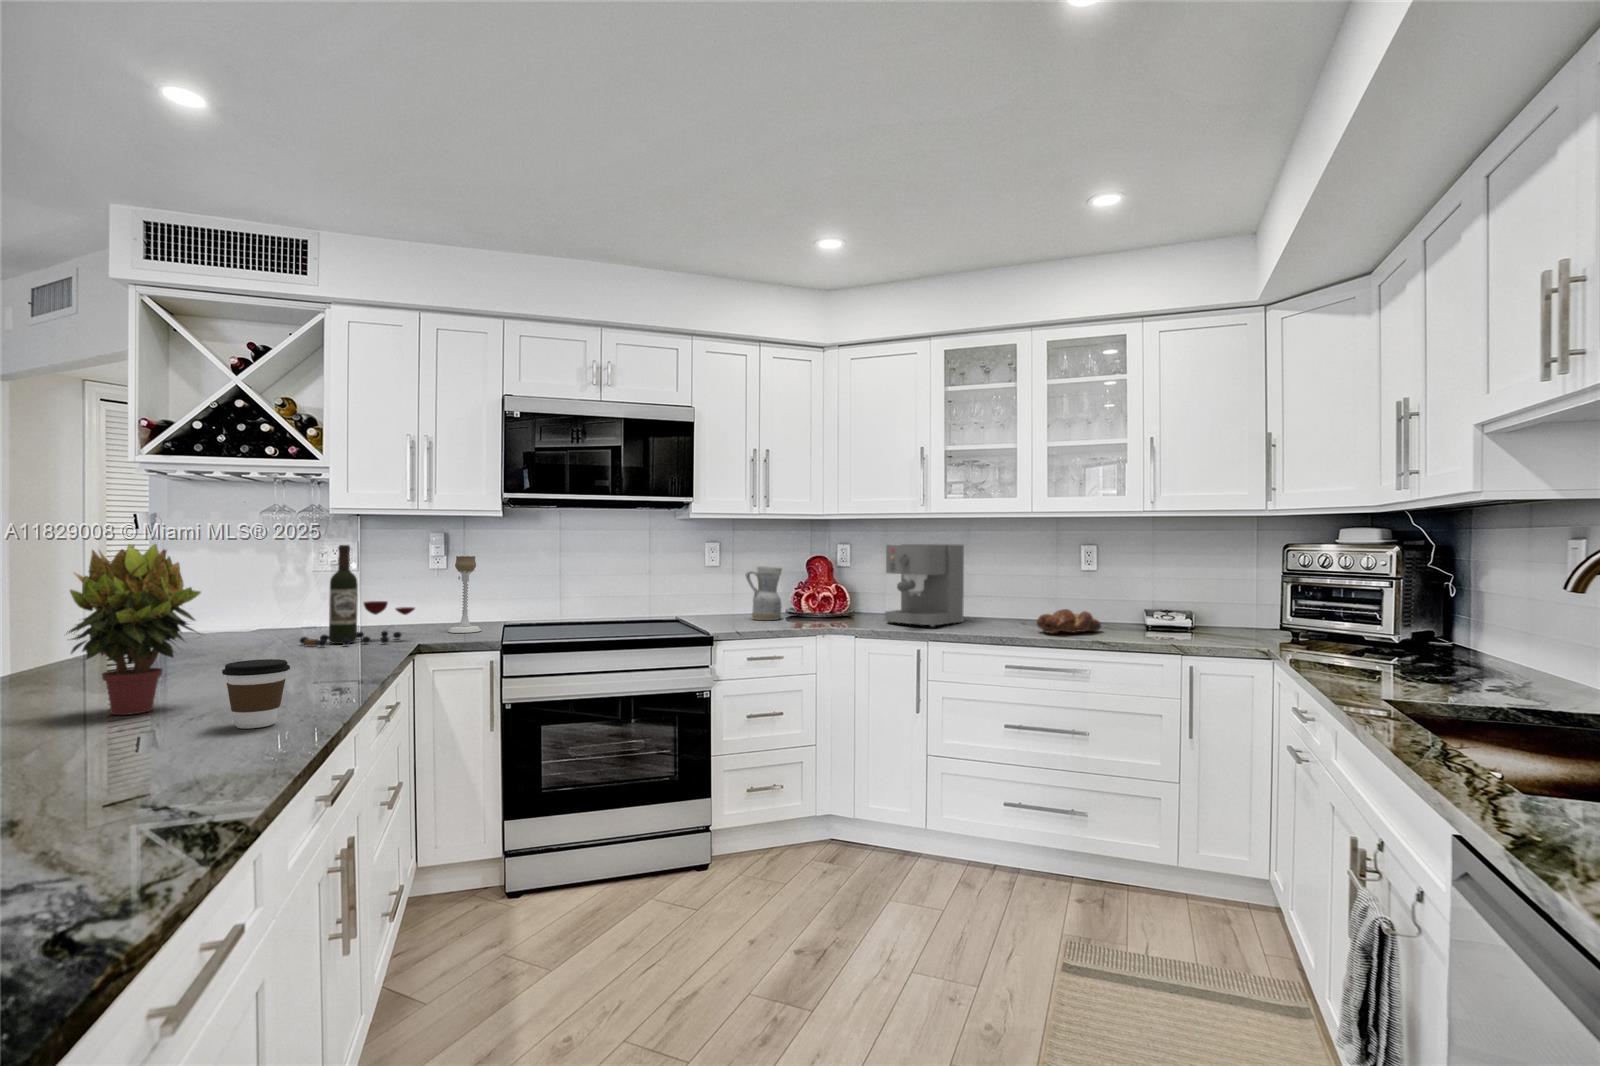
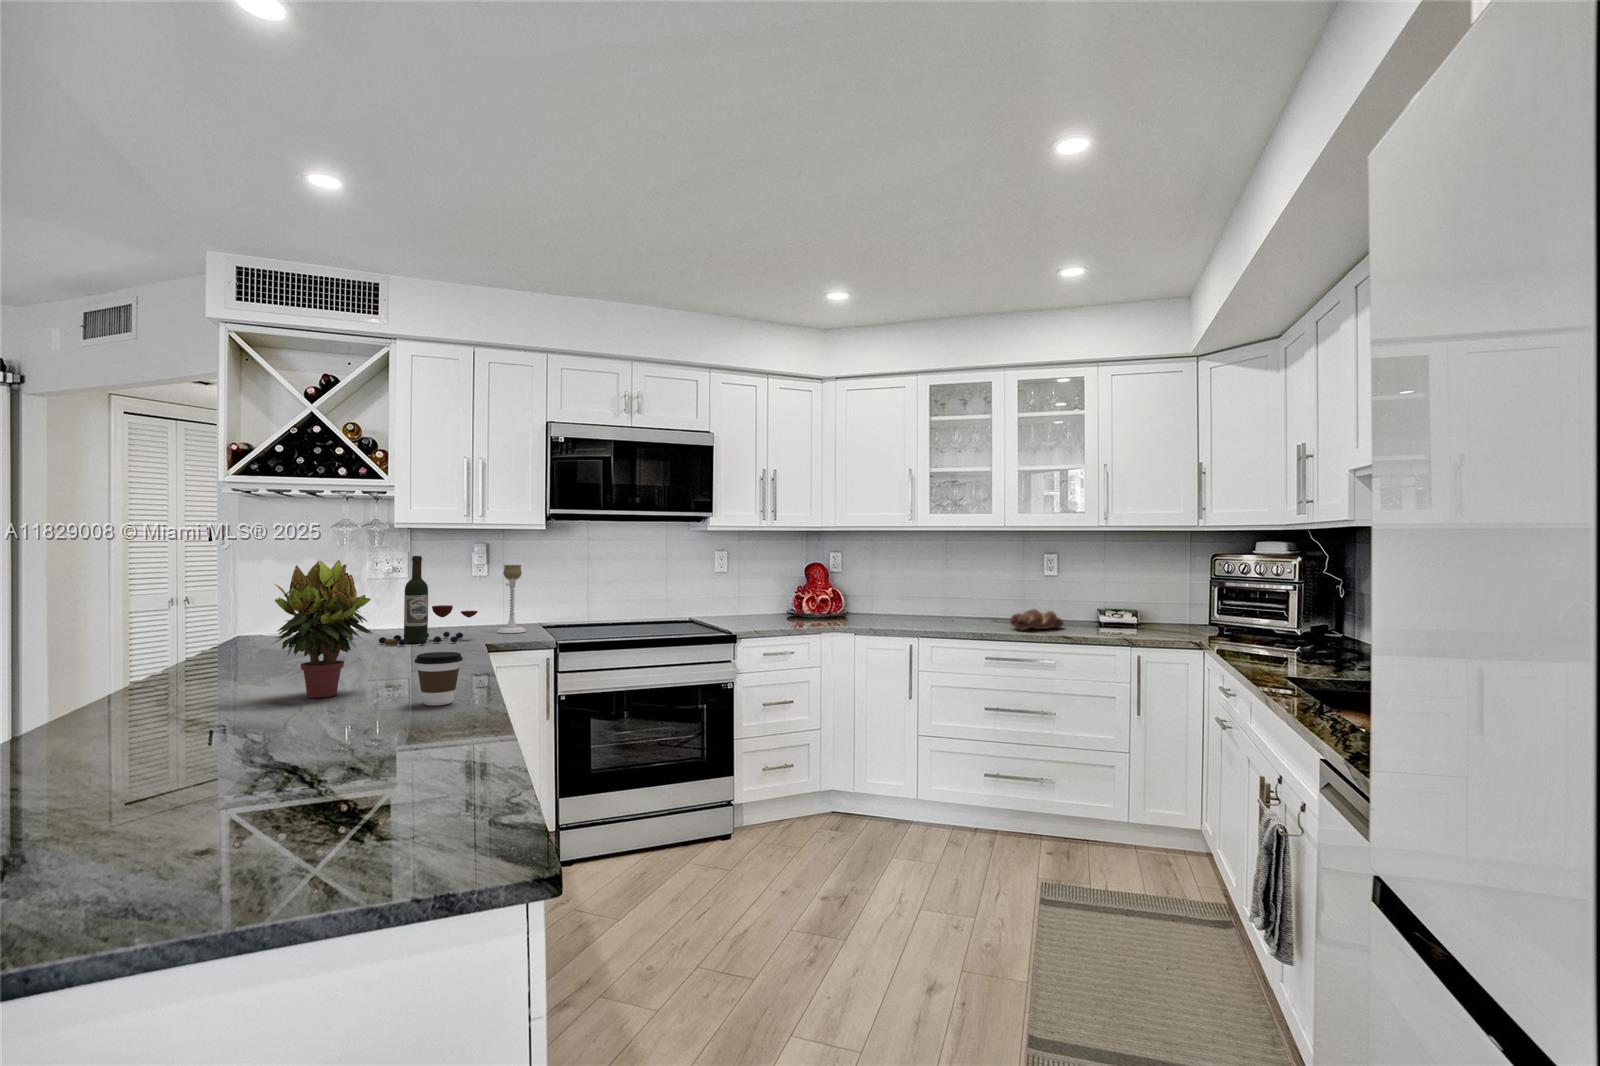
coffee maker: present [885,544,964,627] -> none [878,553,946,625]
ceramic pitcher: present [746,566,782,620] -> none [752,572,785,621]

